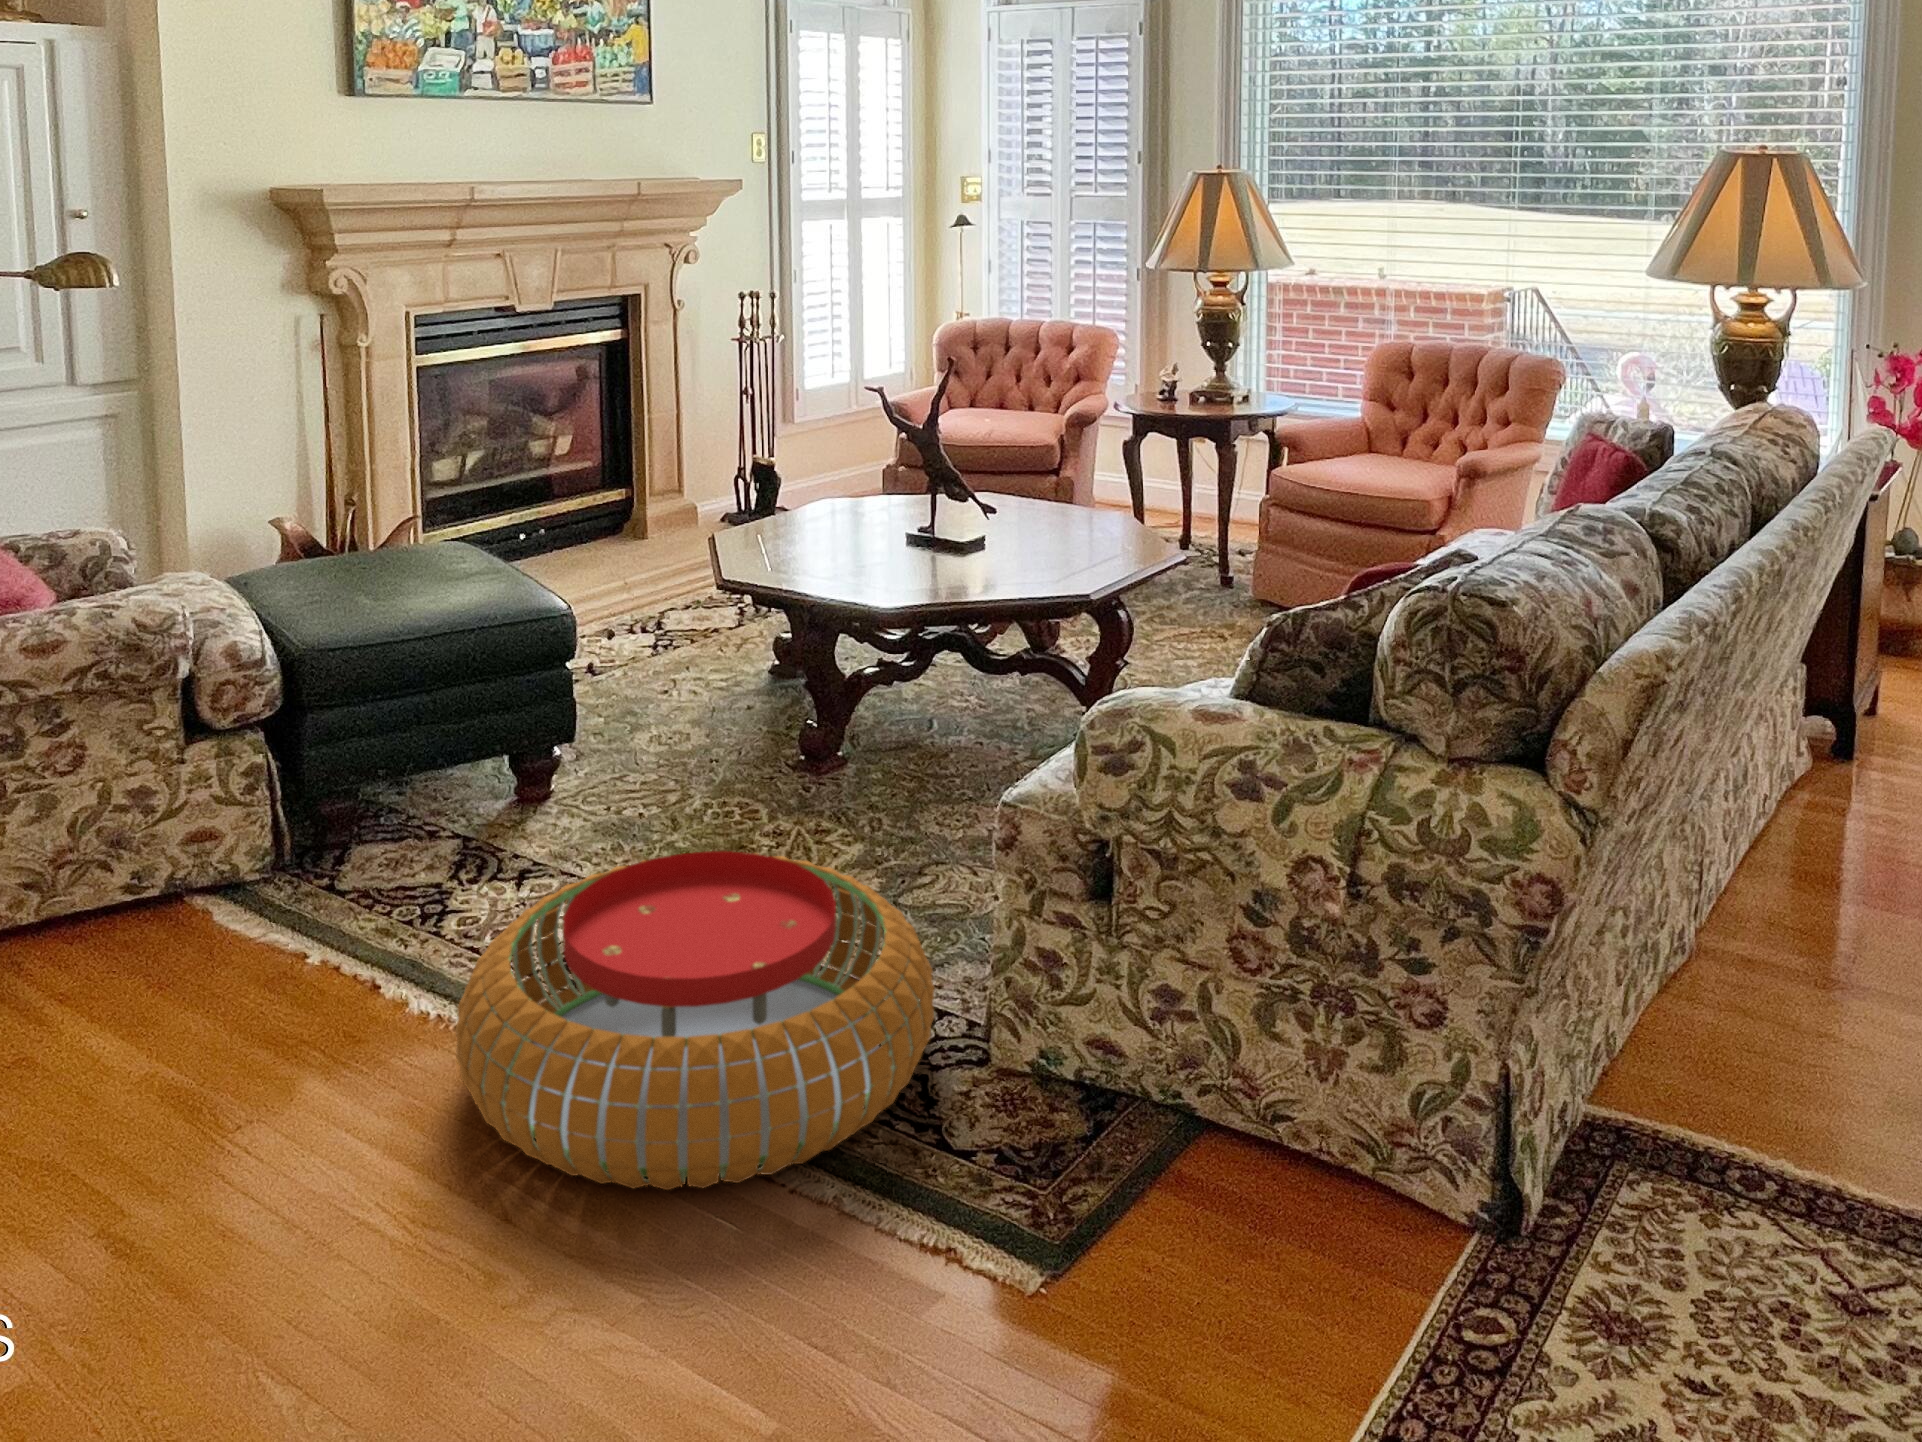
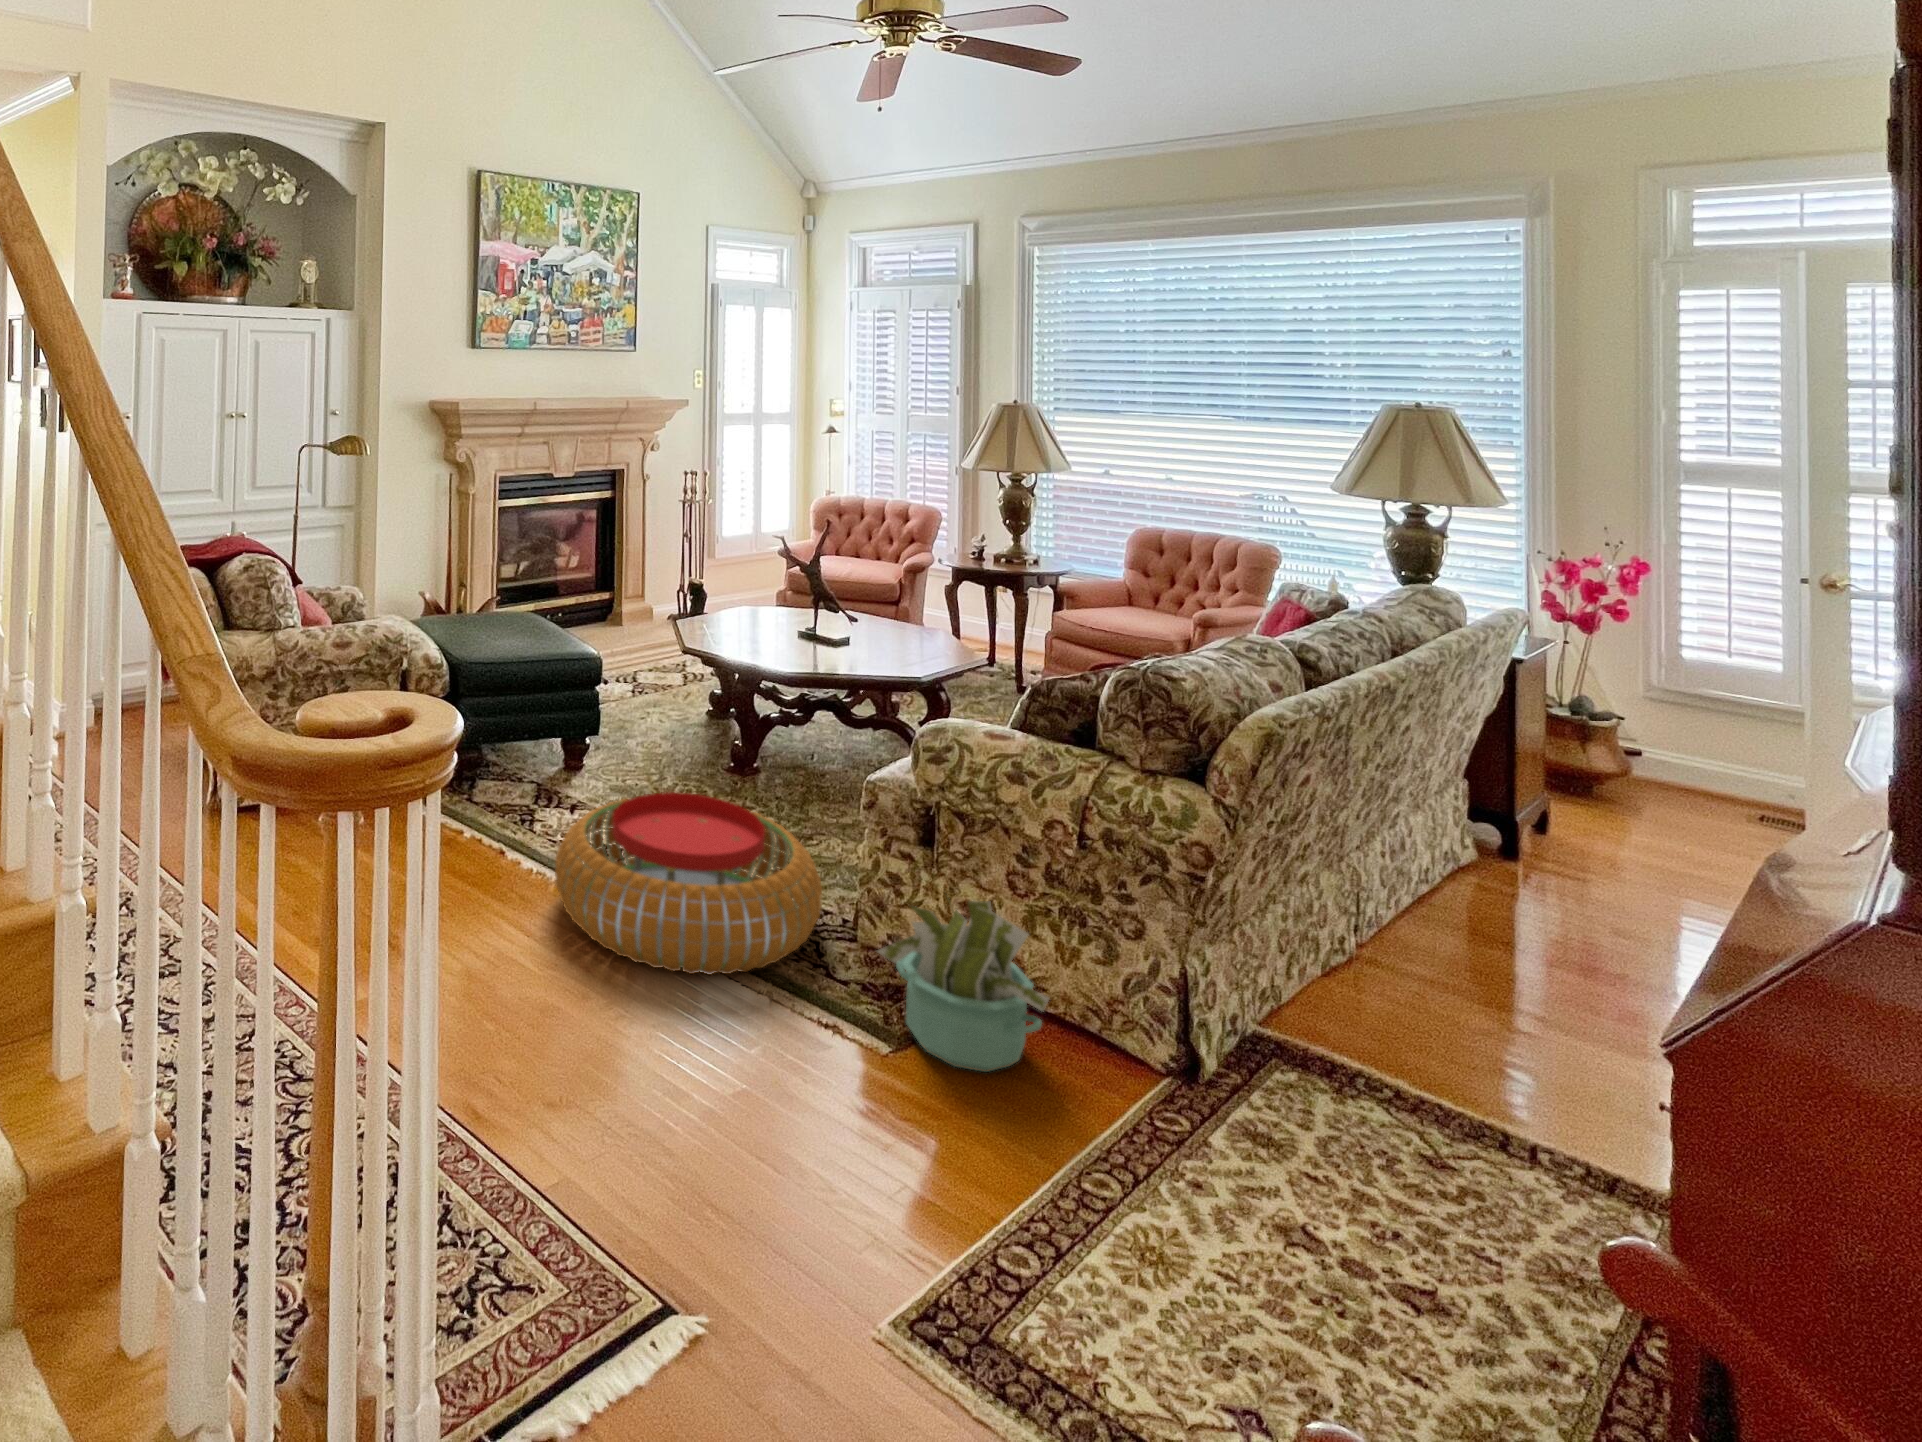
decorative plant: none [1018,979,1303,1286] -> present [877,894,1049,1072]

